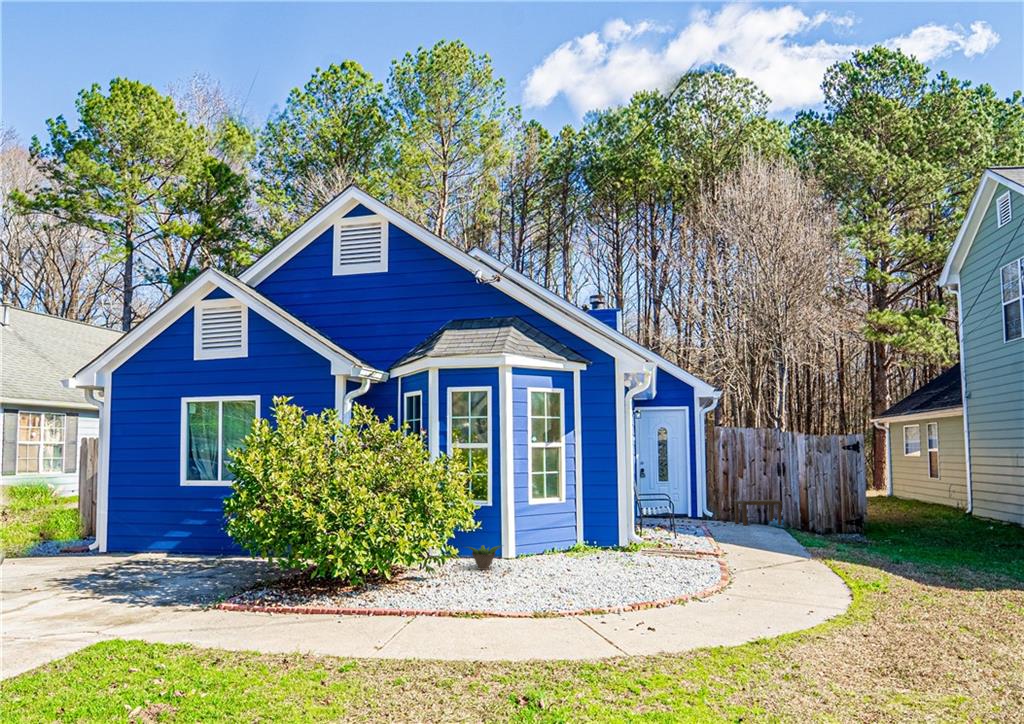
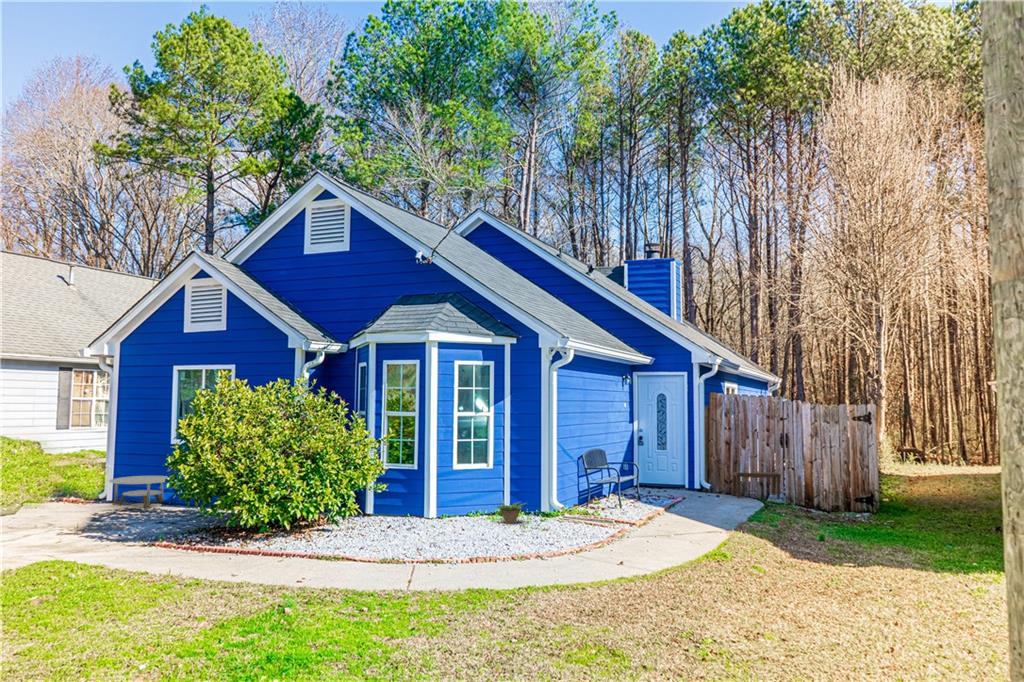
round table: none [105,524,185,563] -> present [109,476,168,508]
decorative plant: present [468,545,501,570] -> present [496,502,523,524]

